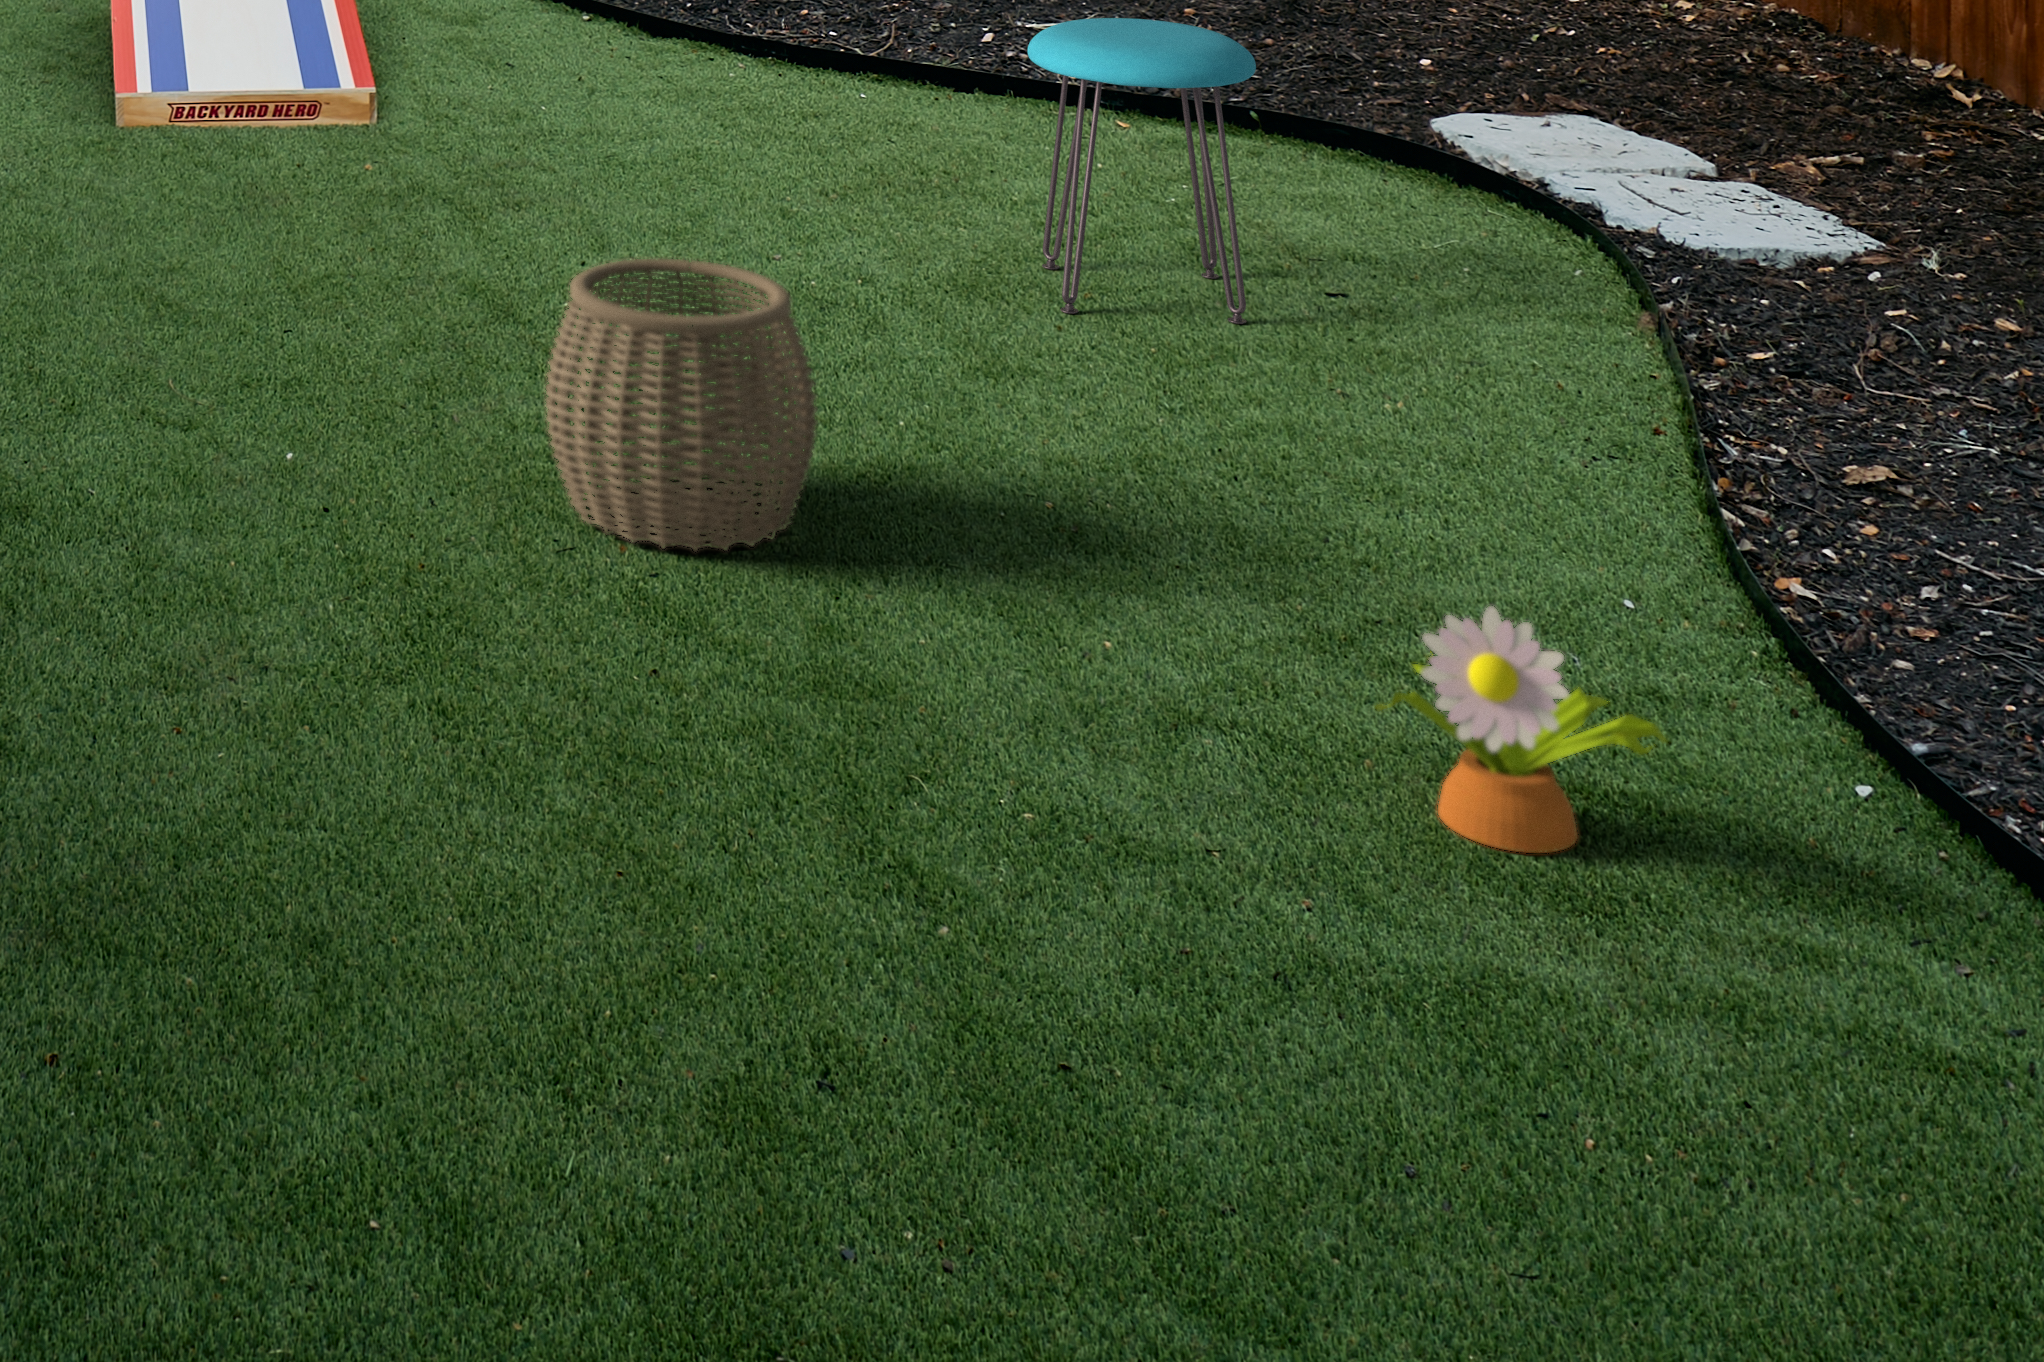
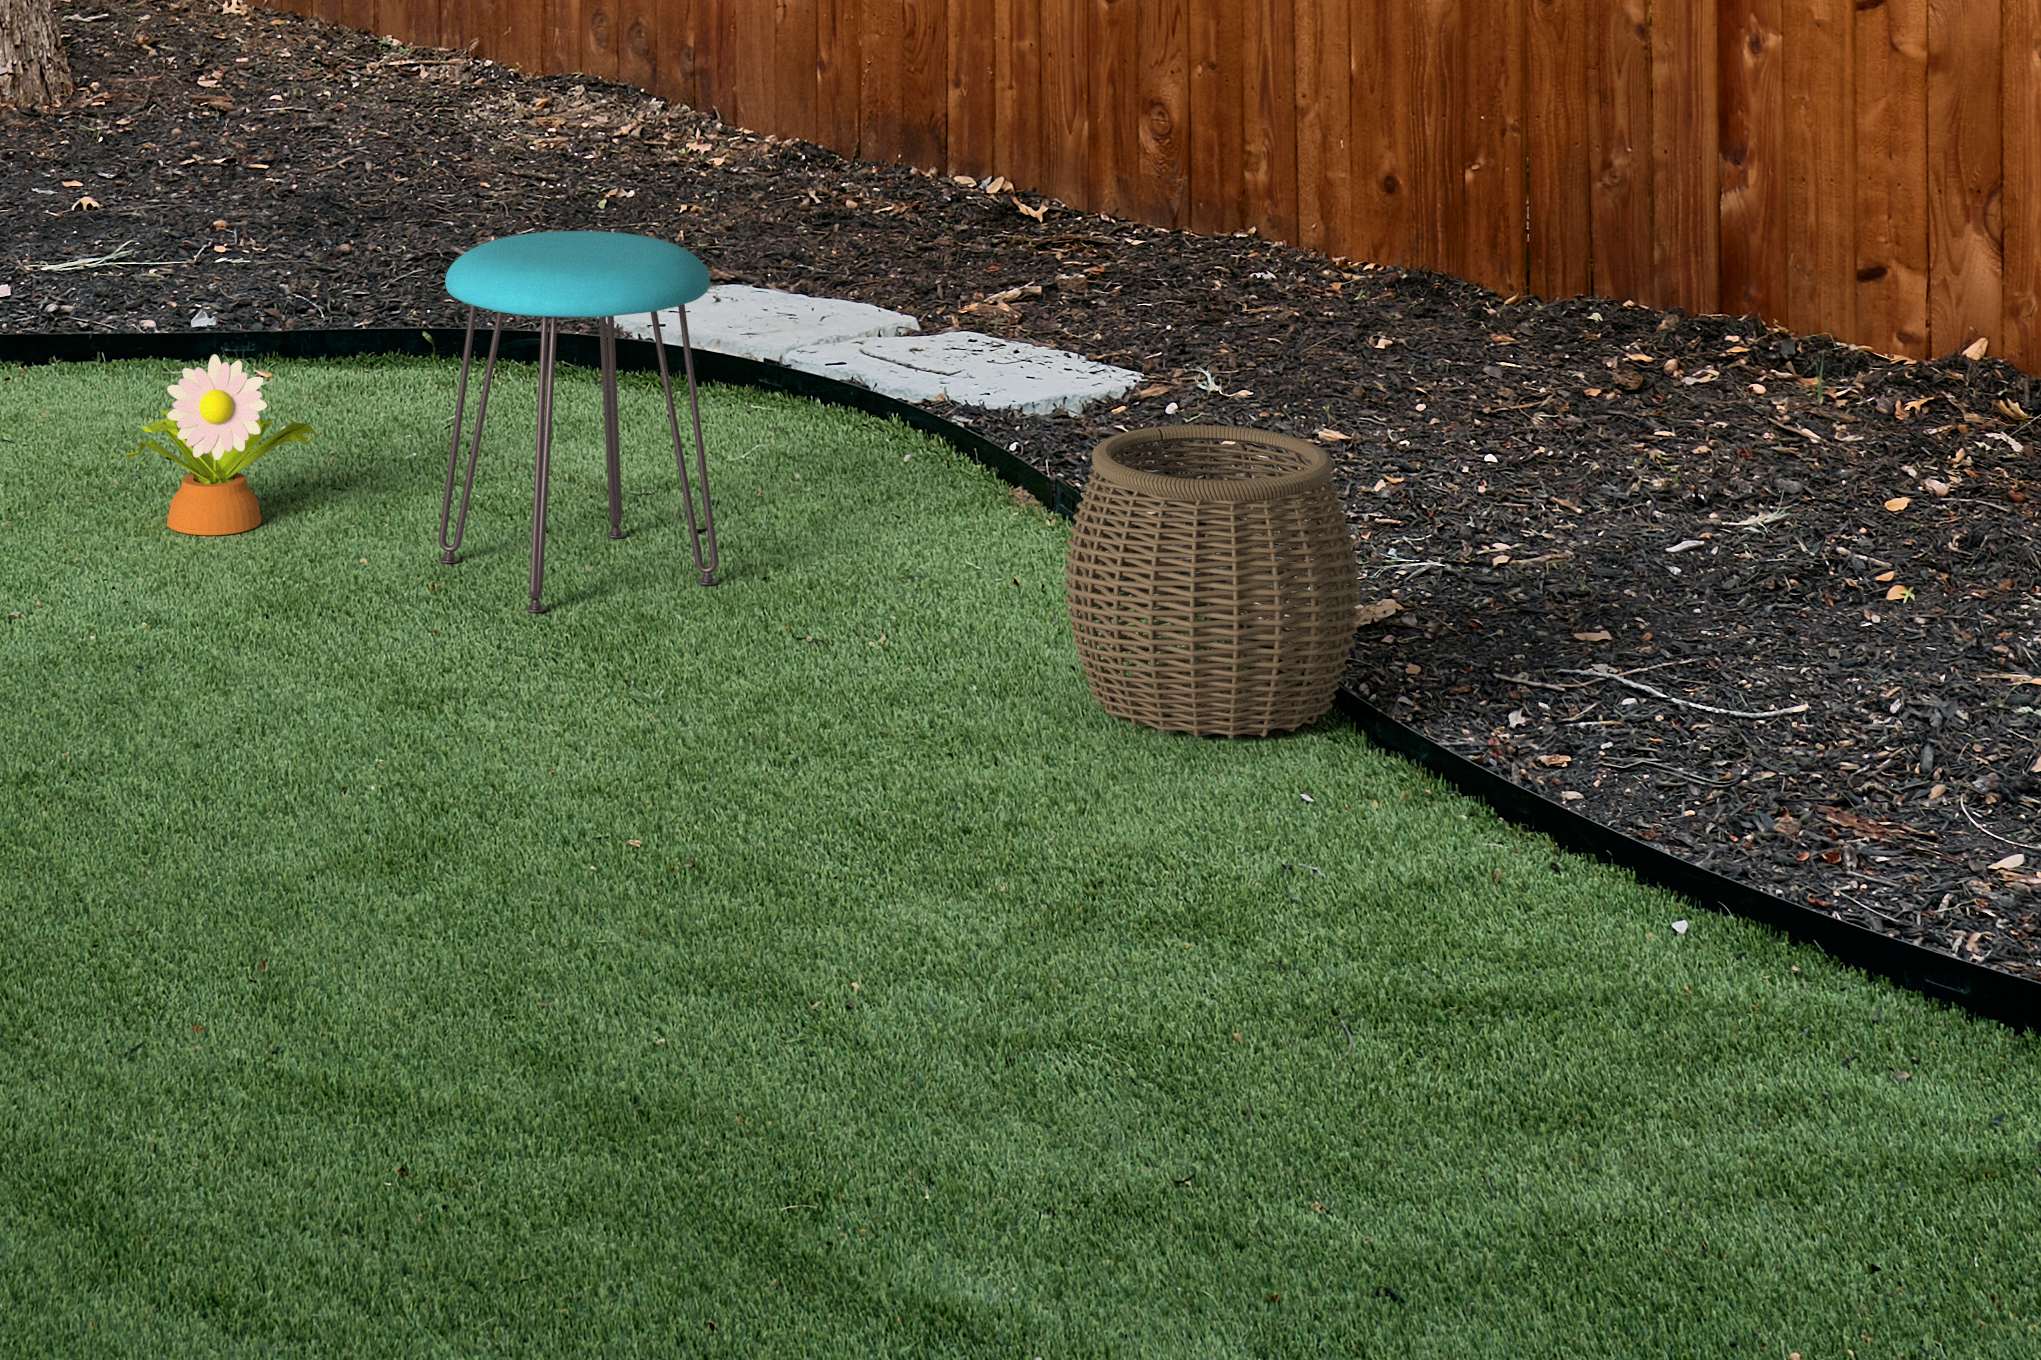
woven basket: present [546,259,817,550] -> present [1064,425,1360,739]
decorative plant: present [1375,606,1667,853] -> present [126,354,317,535]

